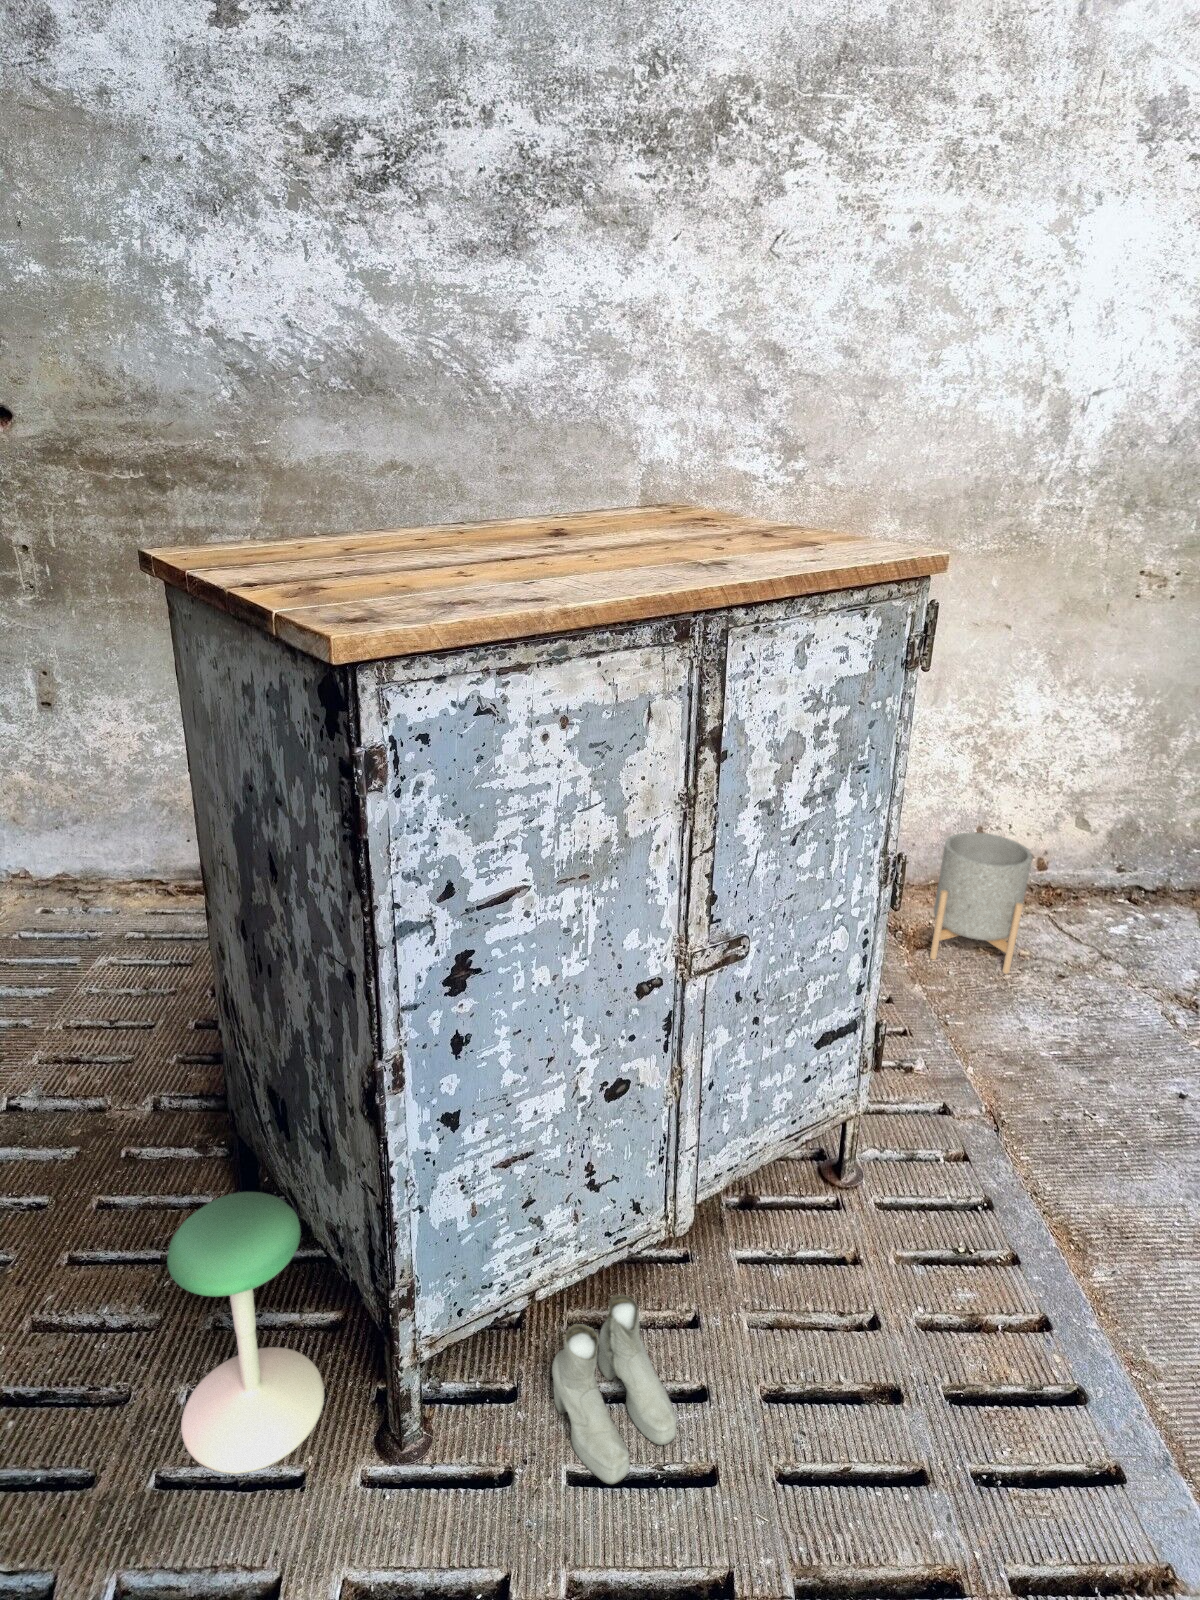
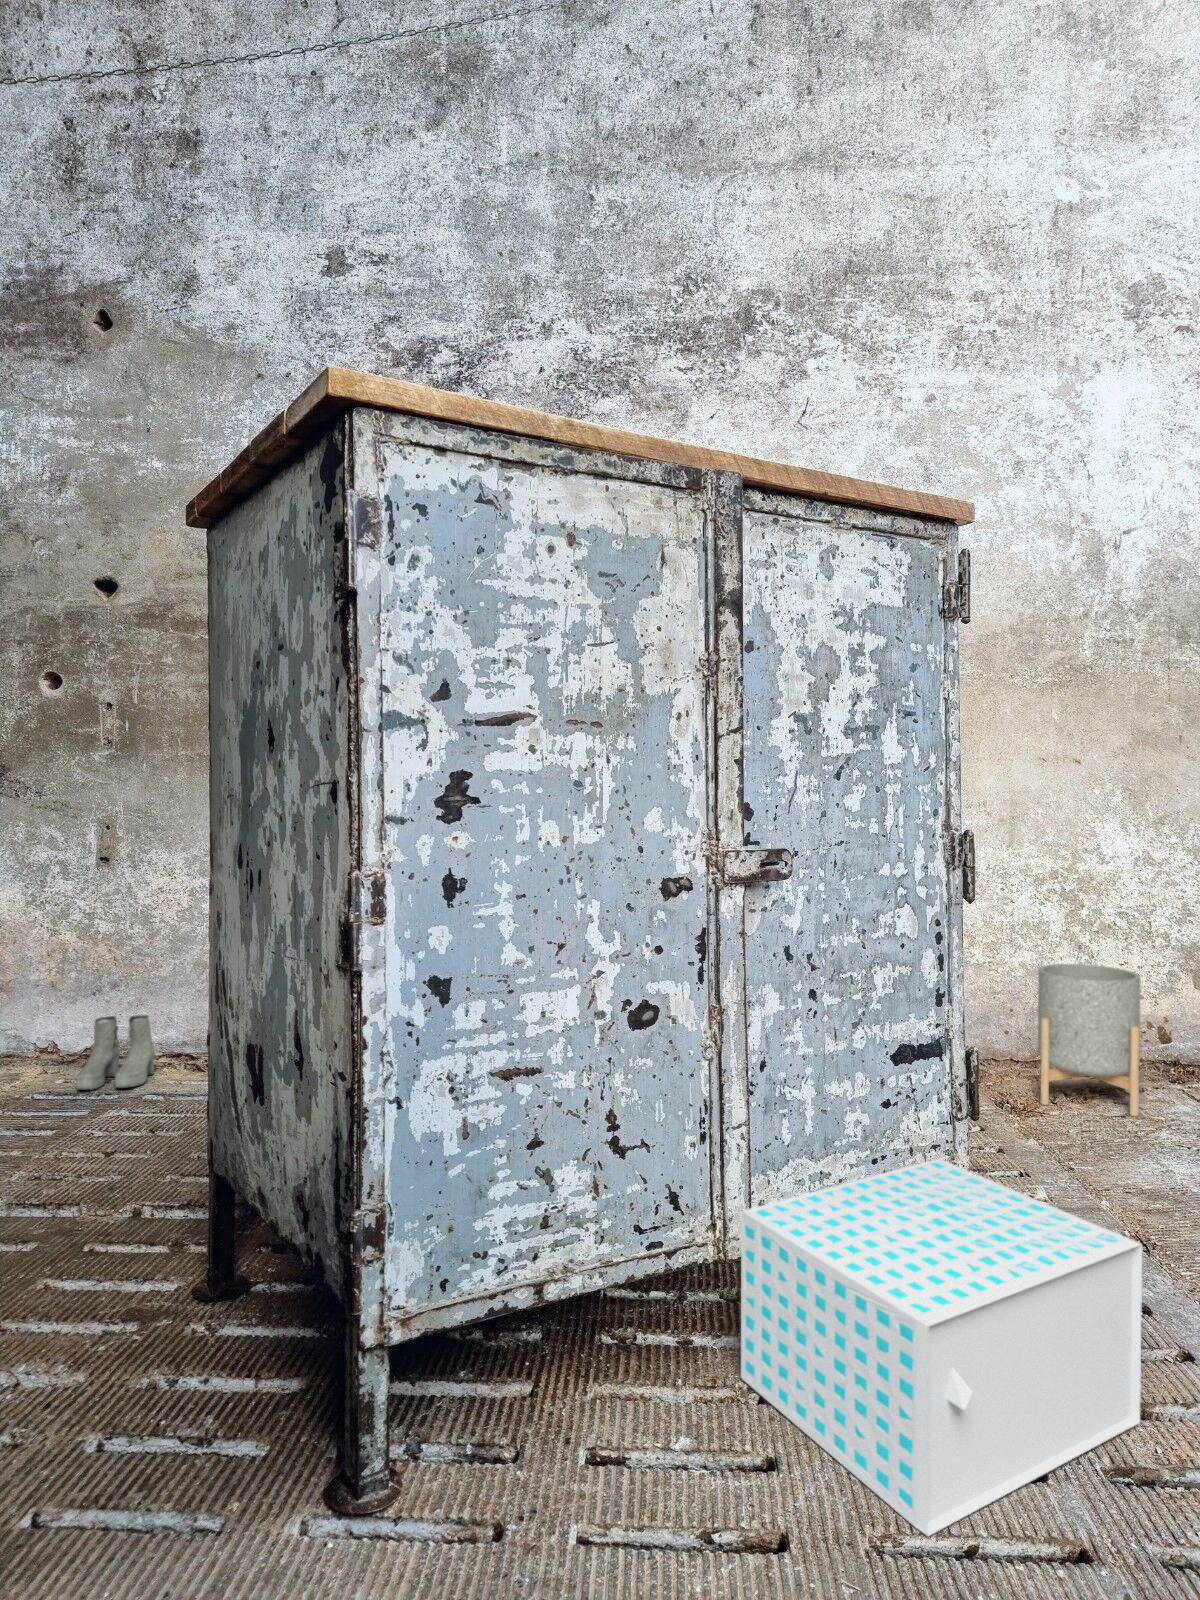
storage box: none [681,1129,993,1460] -> present [741,1159,1142,1536]
stool: present [167,1192,324,1474] -> none [78,1126,270,1508]
boots: present [552,1295,676,1484] -> present [77,1015,155,1090]

